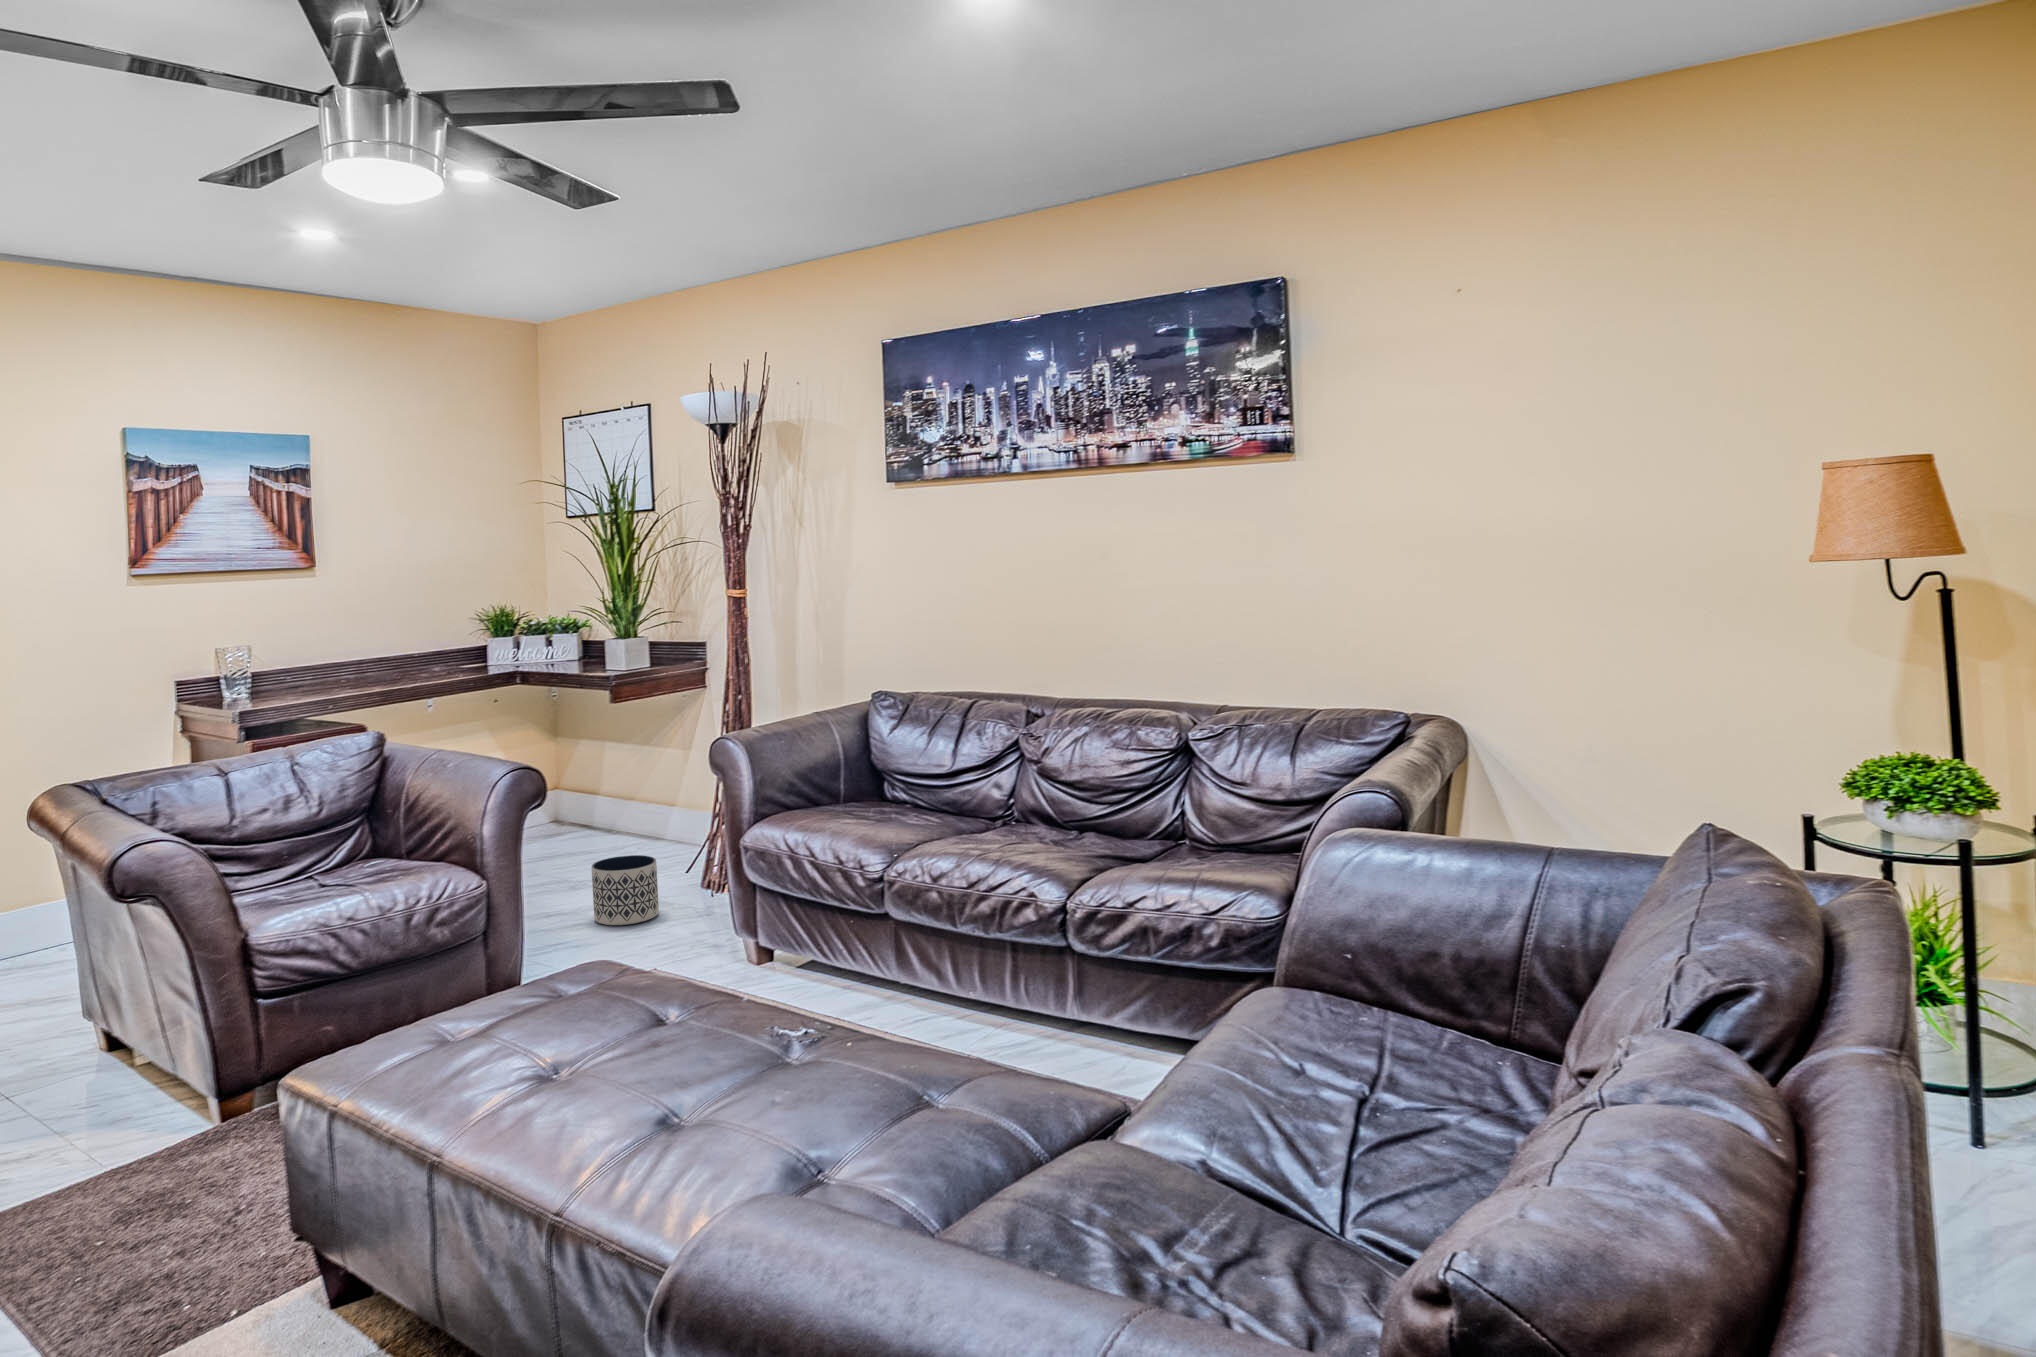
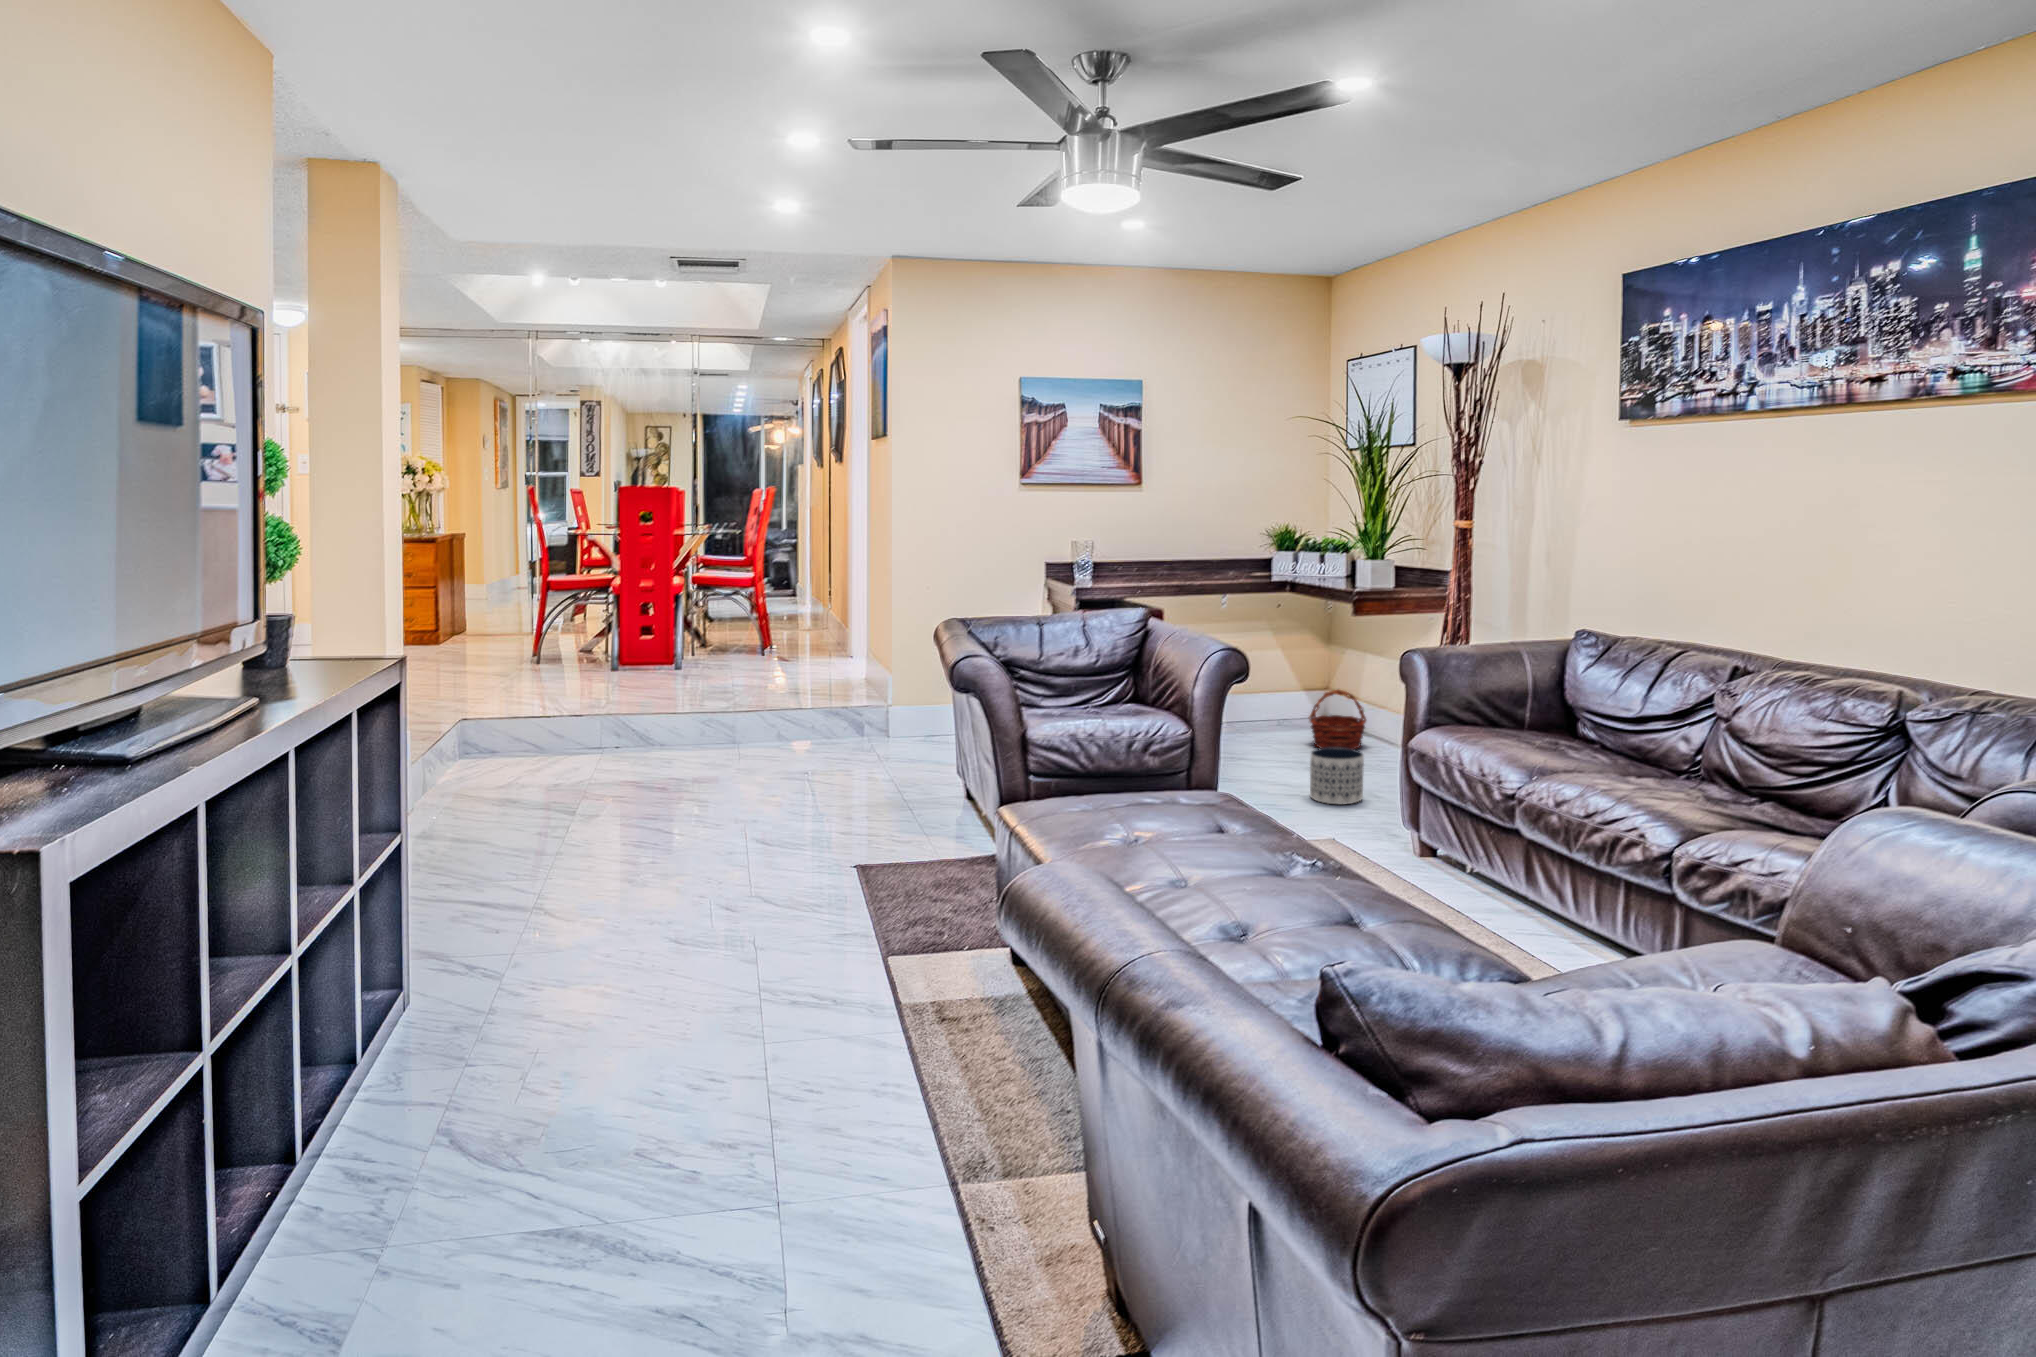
basket: none [558,790,628,862] -> present [1308,690,1366,749]

